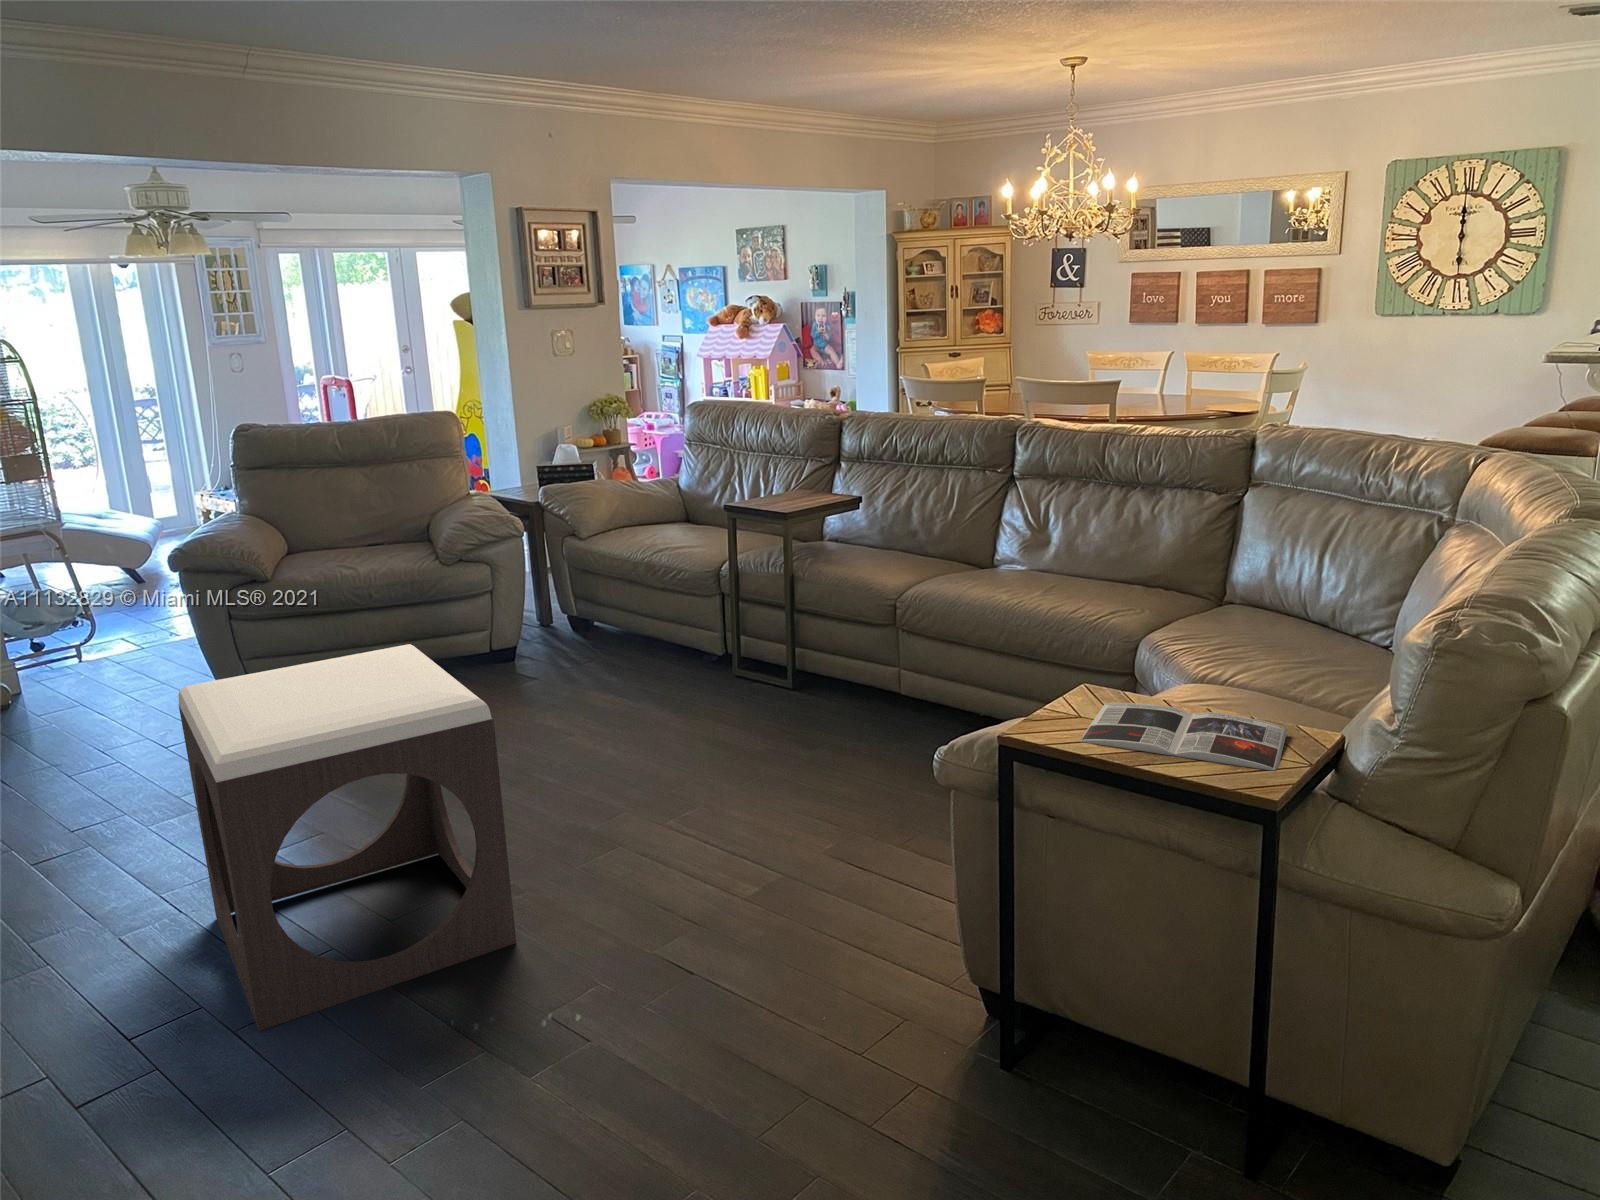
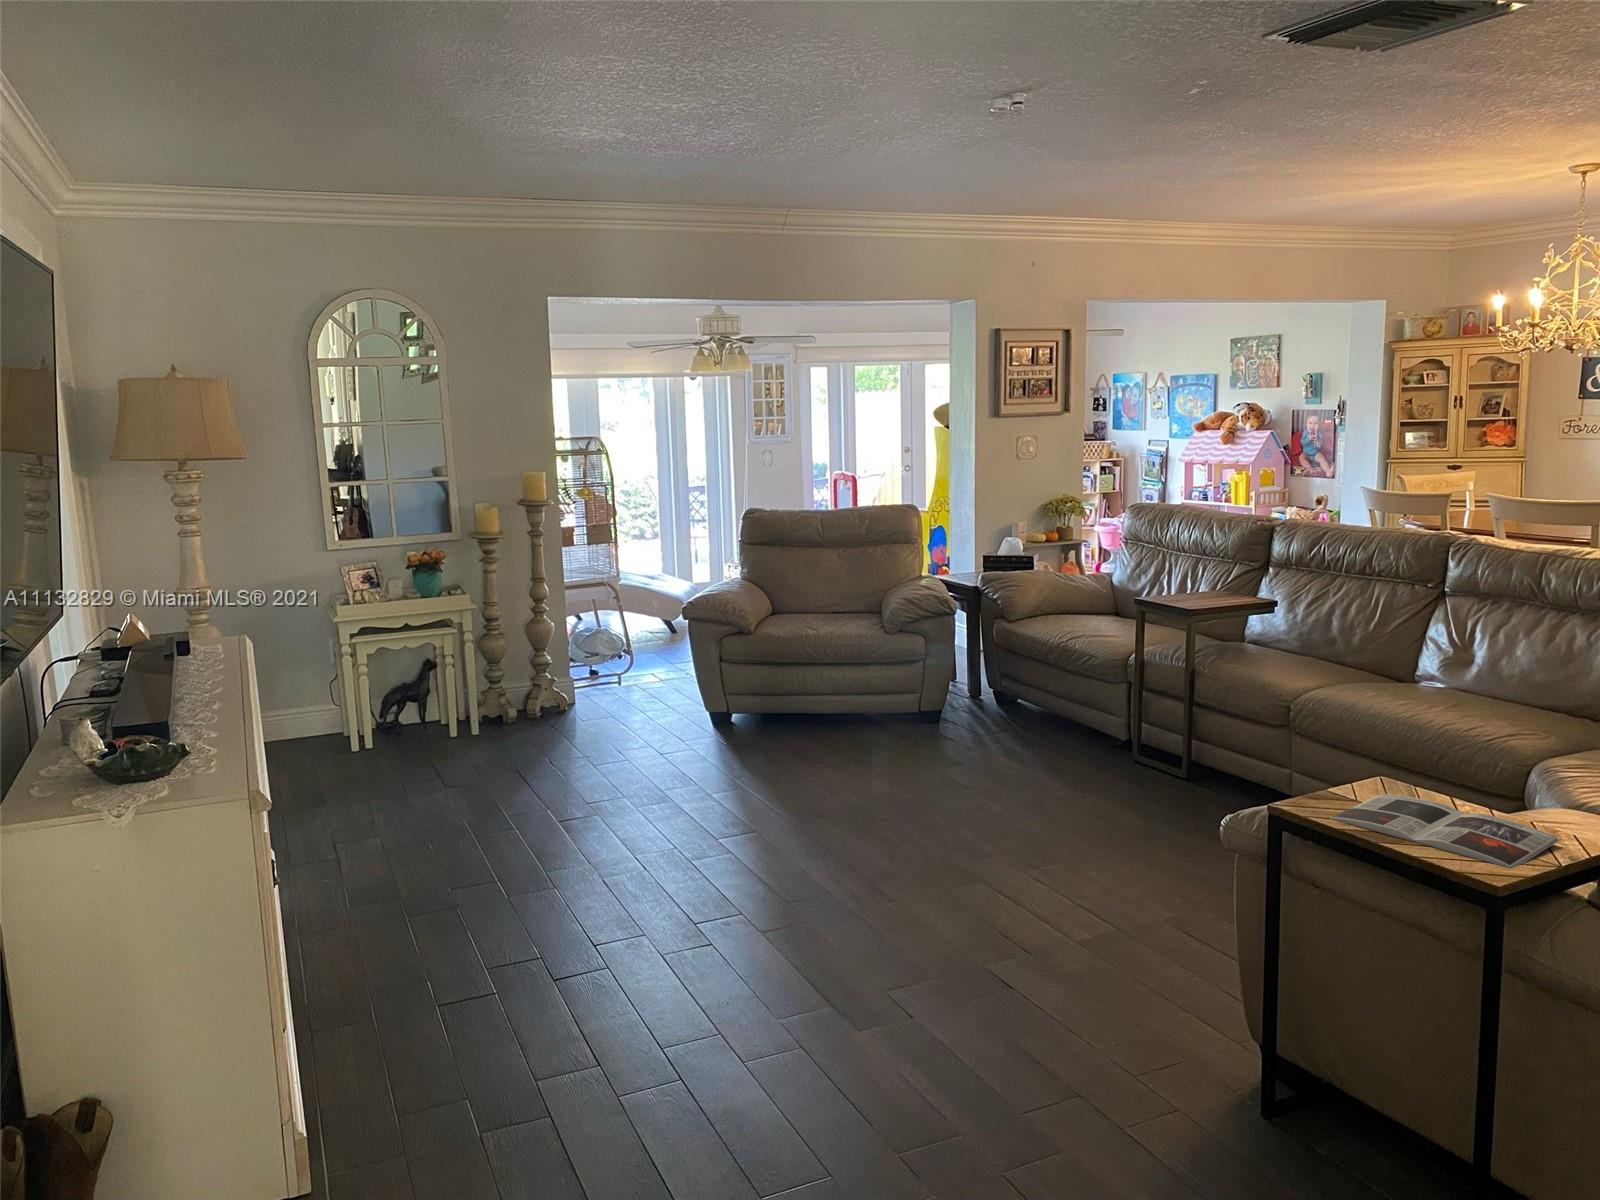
footstool: present [178,644,516,1031] -> none [653,683,866,953]

